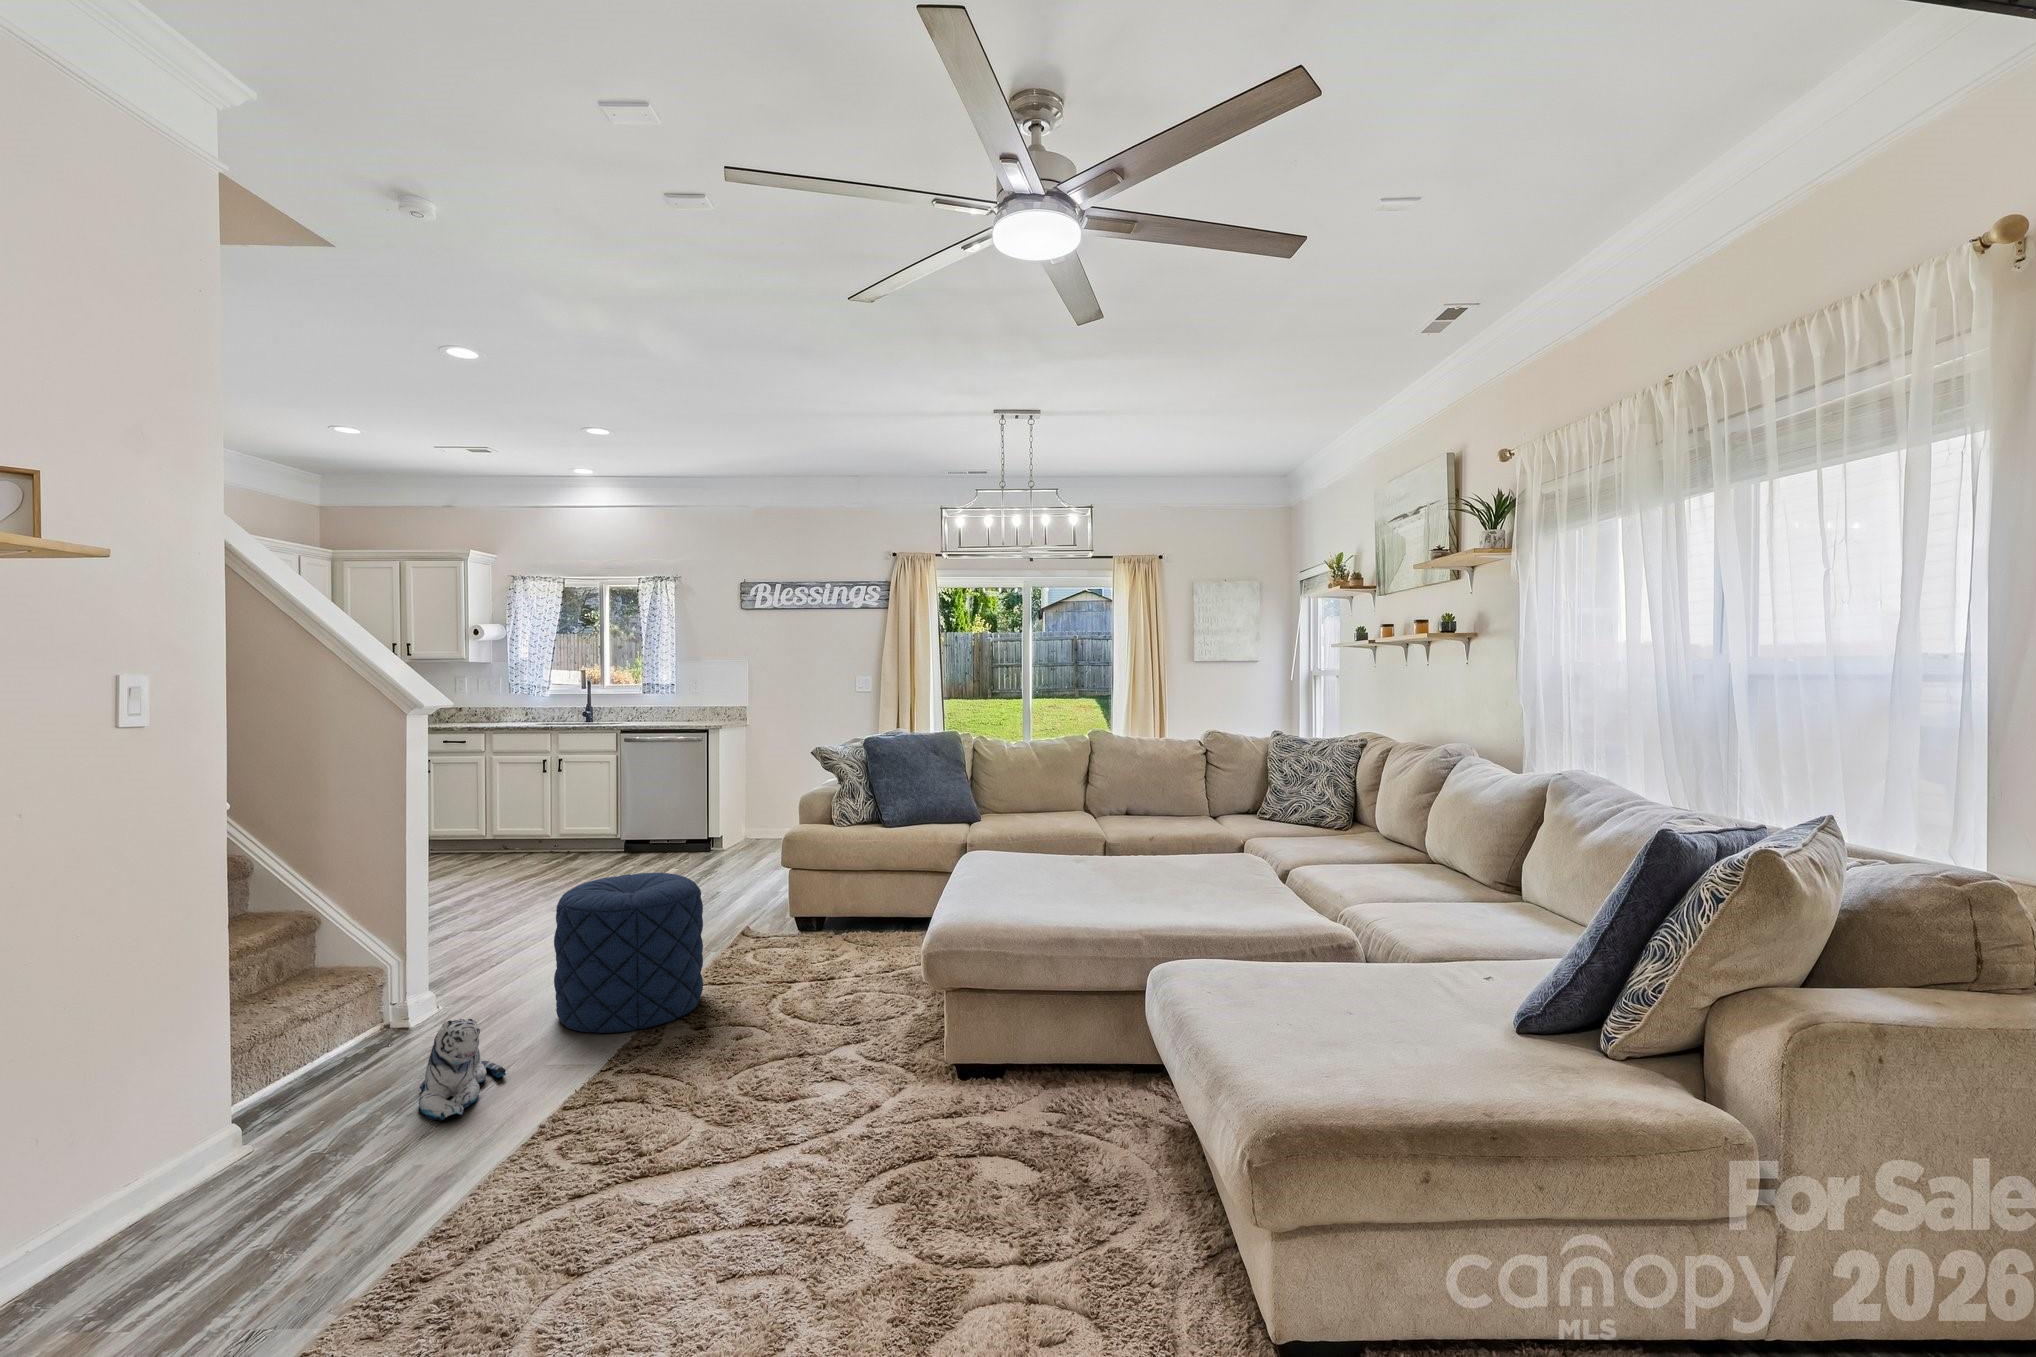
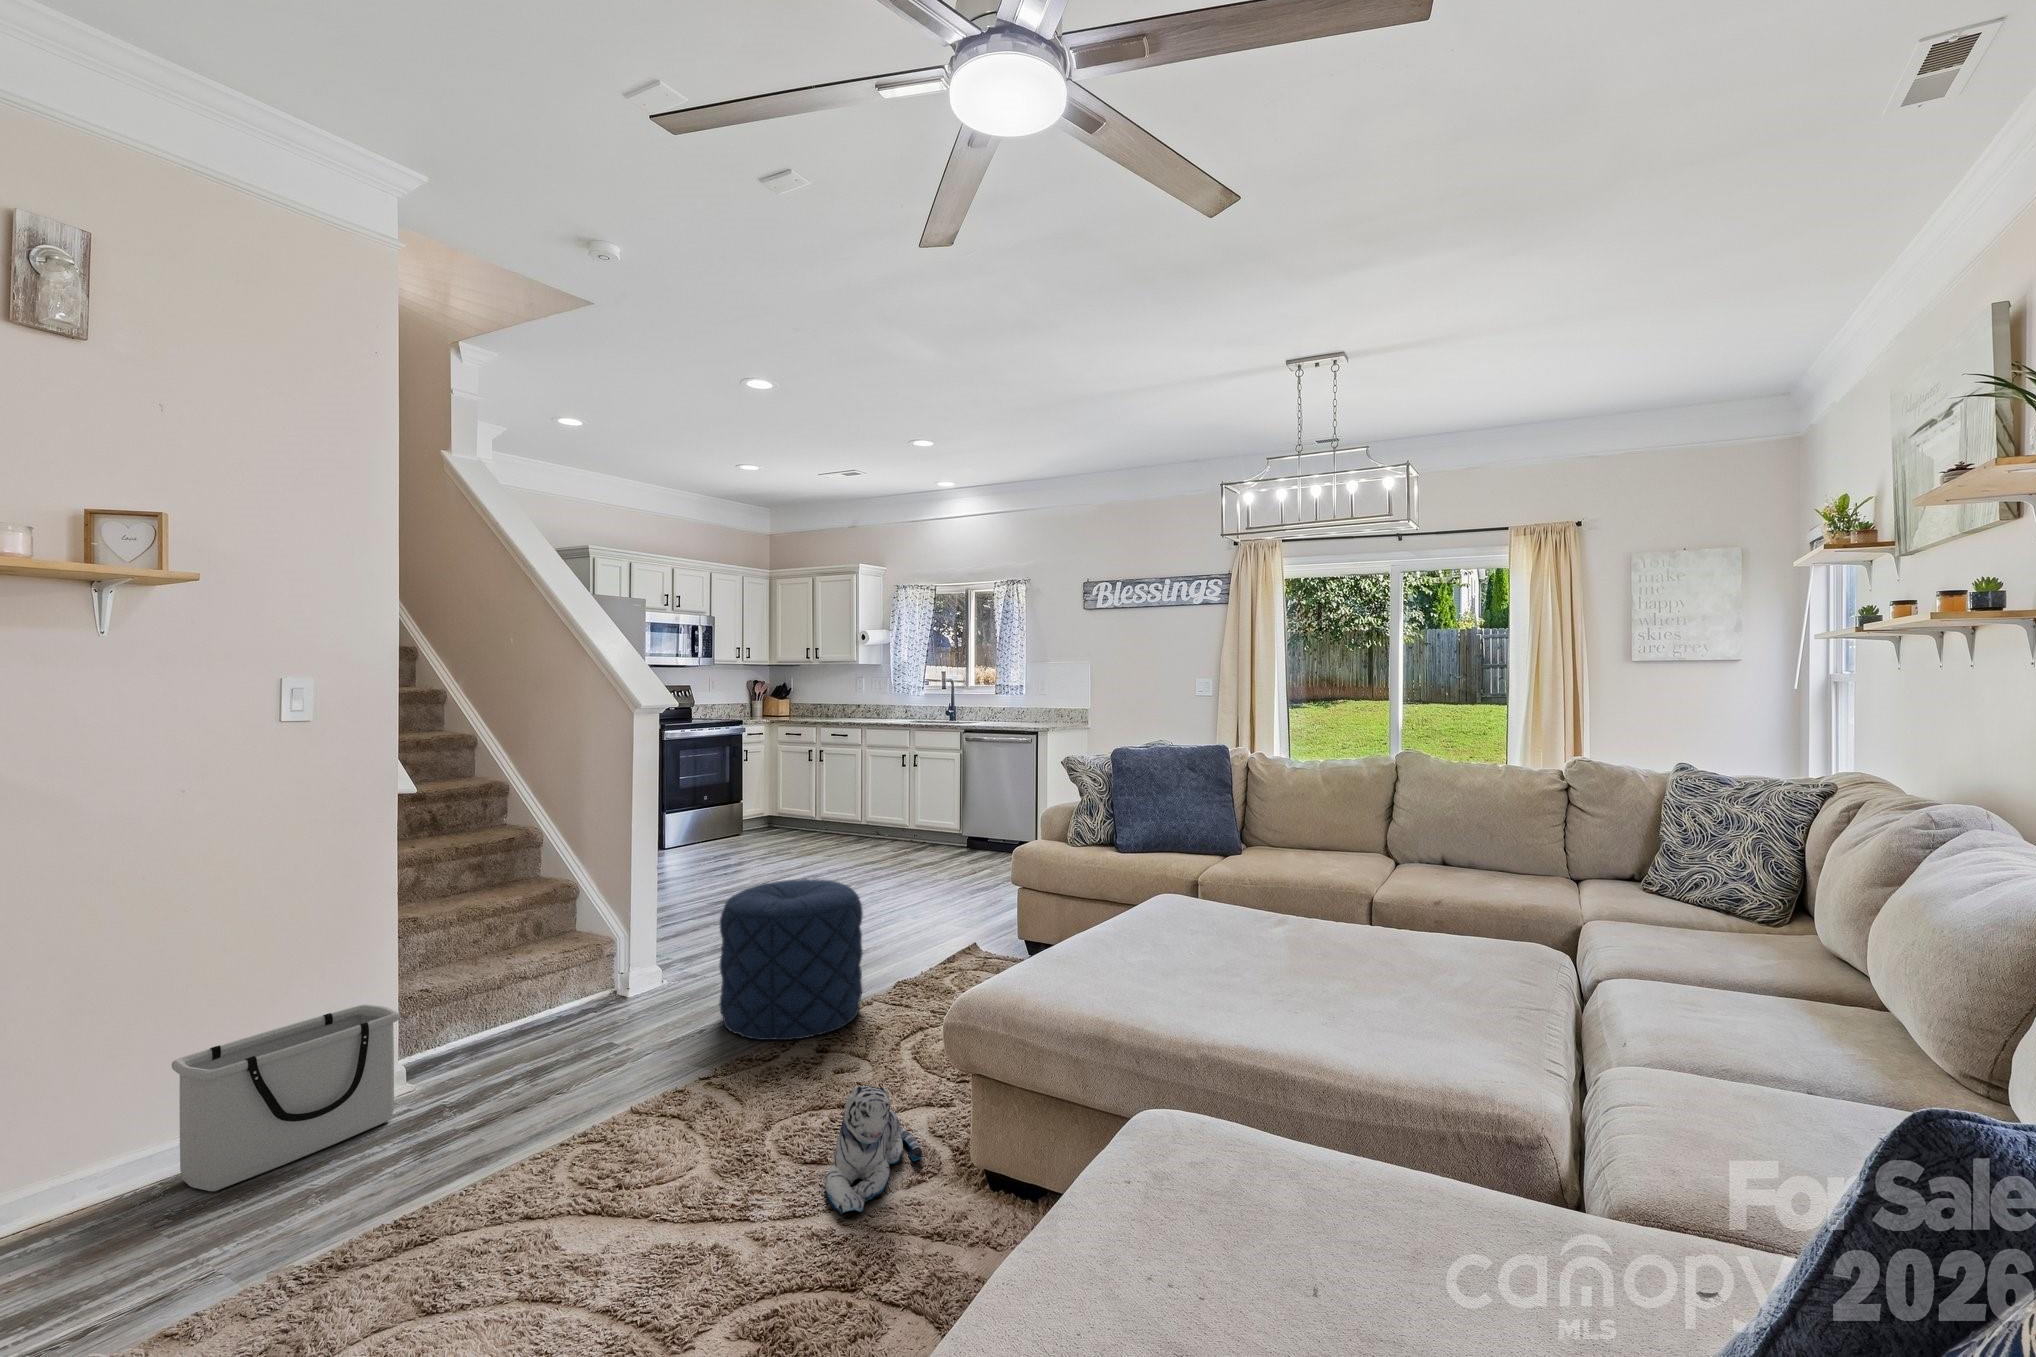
plush toy: present [418,1019,506,1120] -> present [825,1086,922,1215]
storage bin: none [32,1053,280,1291] -> present [172,1004,400,1191]

